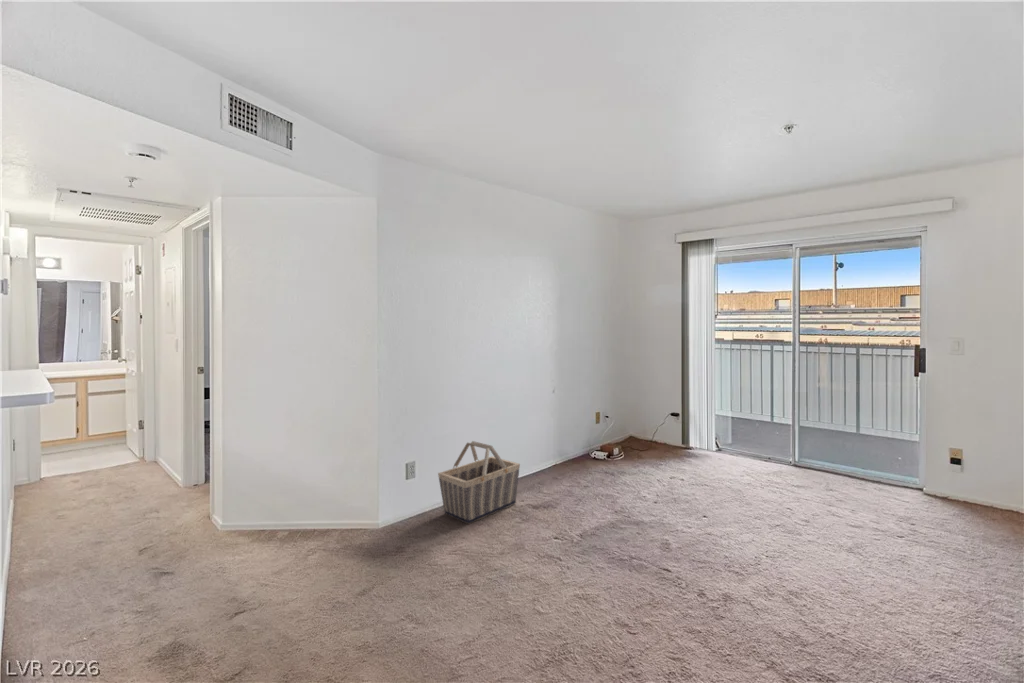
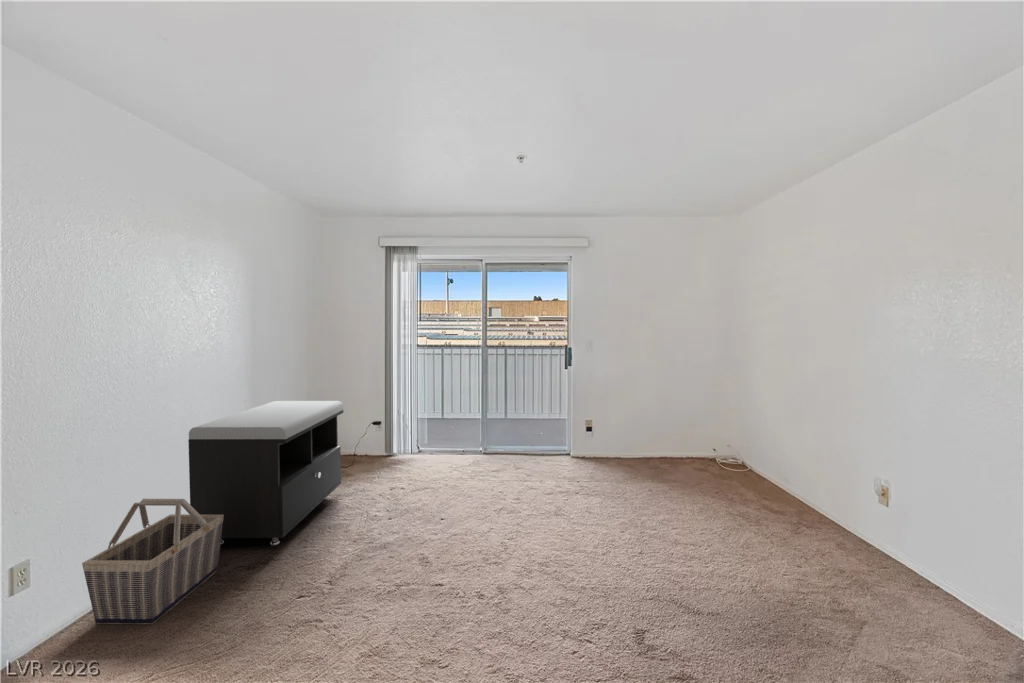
storage bench: none [506,385,627,498] -> present [188,401,343,545]

